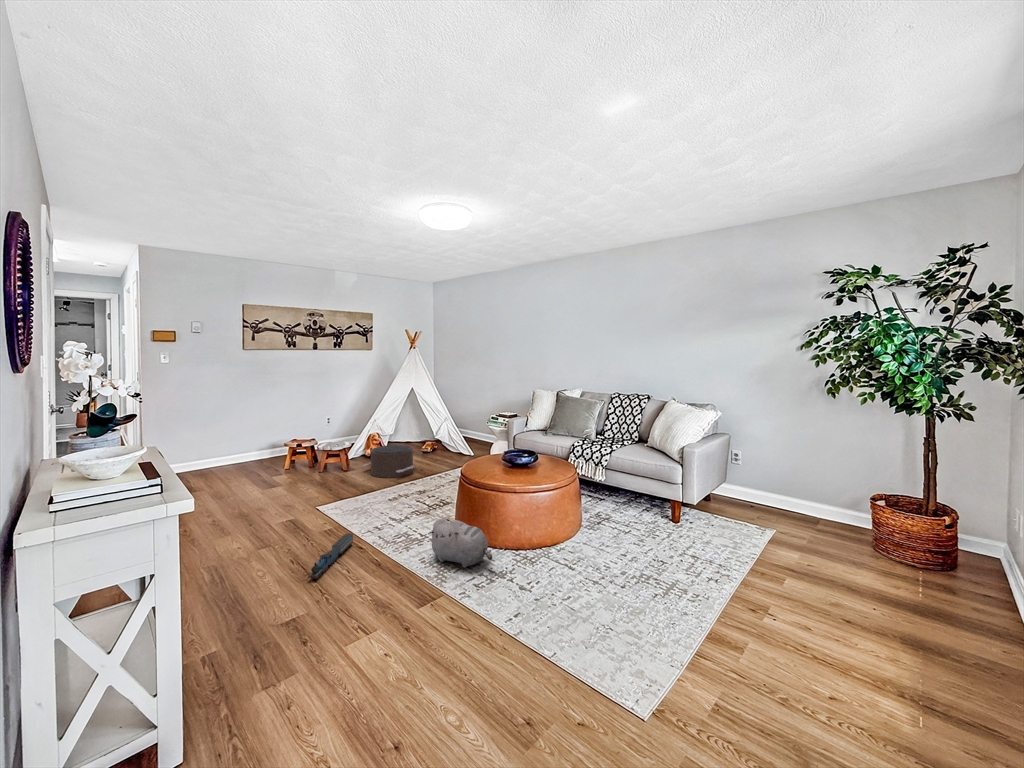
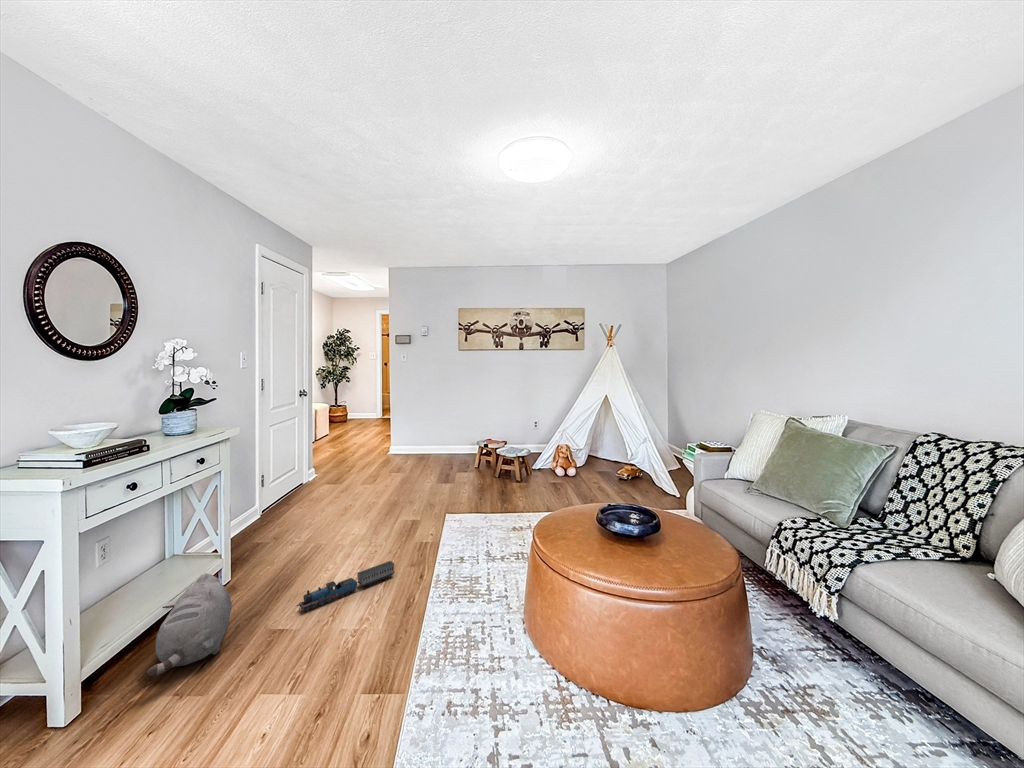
pouf: present [363,445,414,478] -> none [520,459,573,500]
plush toy: present [428,519,492,568] -> present [147,573,232,676]

